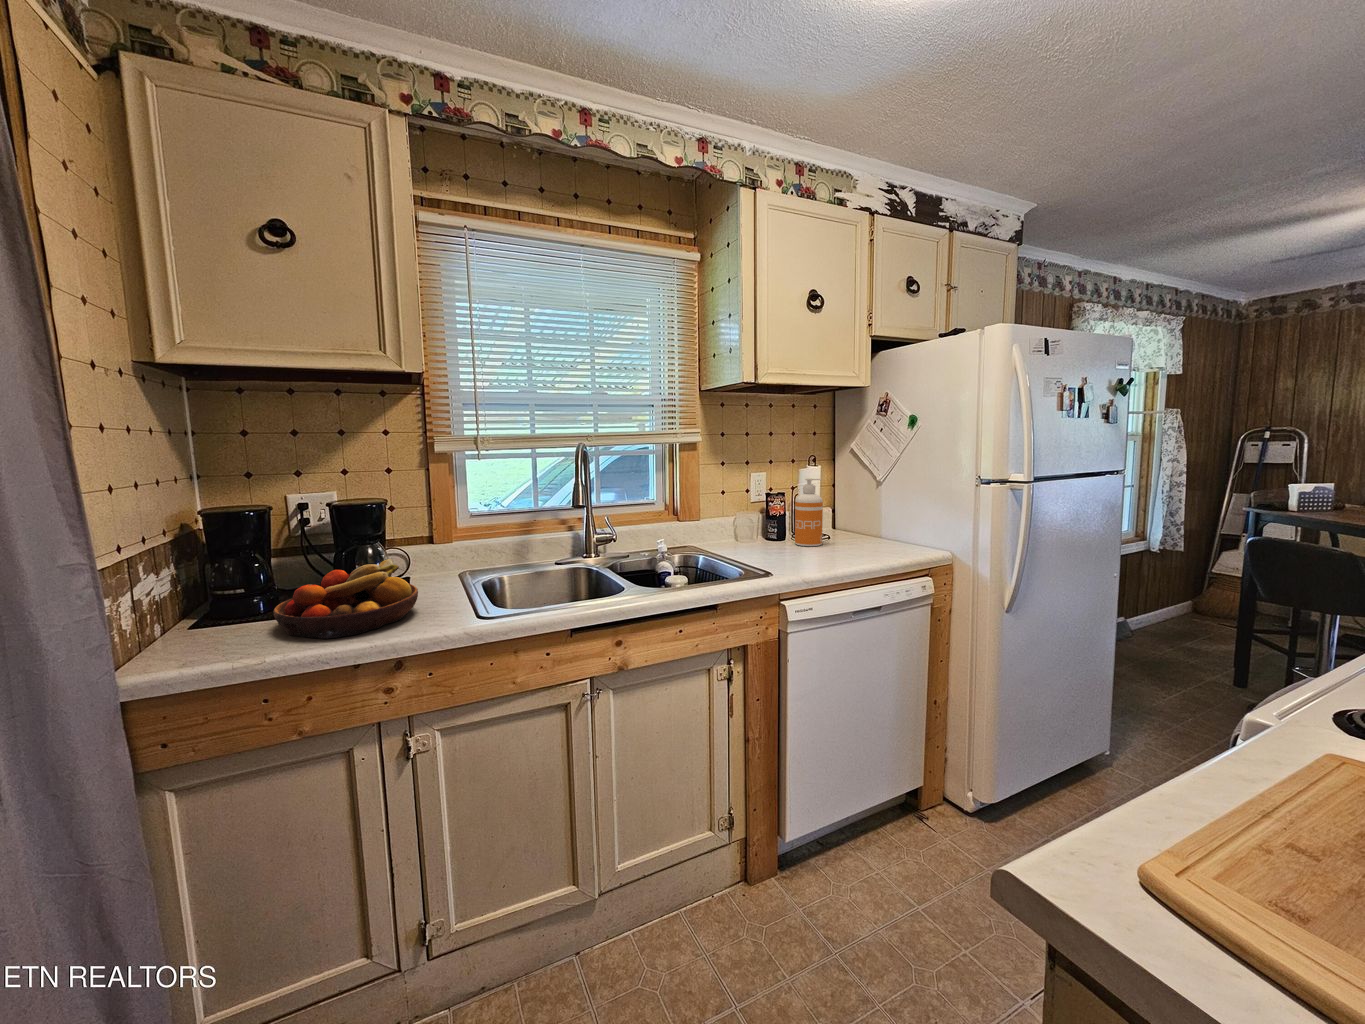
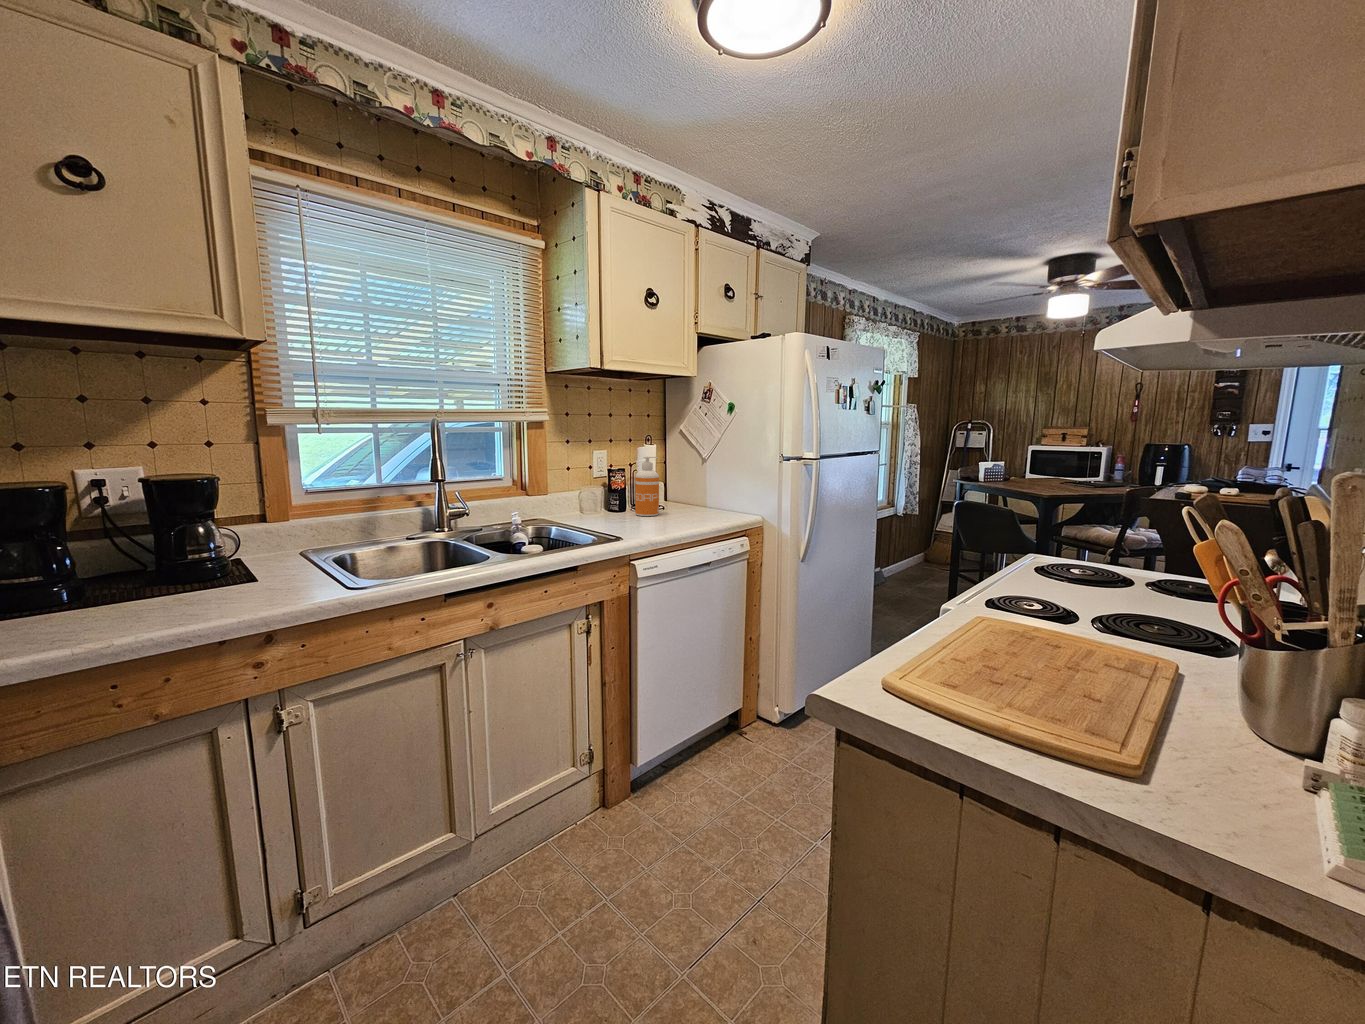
fruit bowl: present [274,559,418,639] -> none [109,535,280,617]

